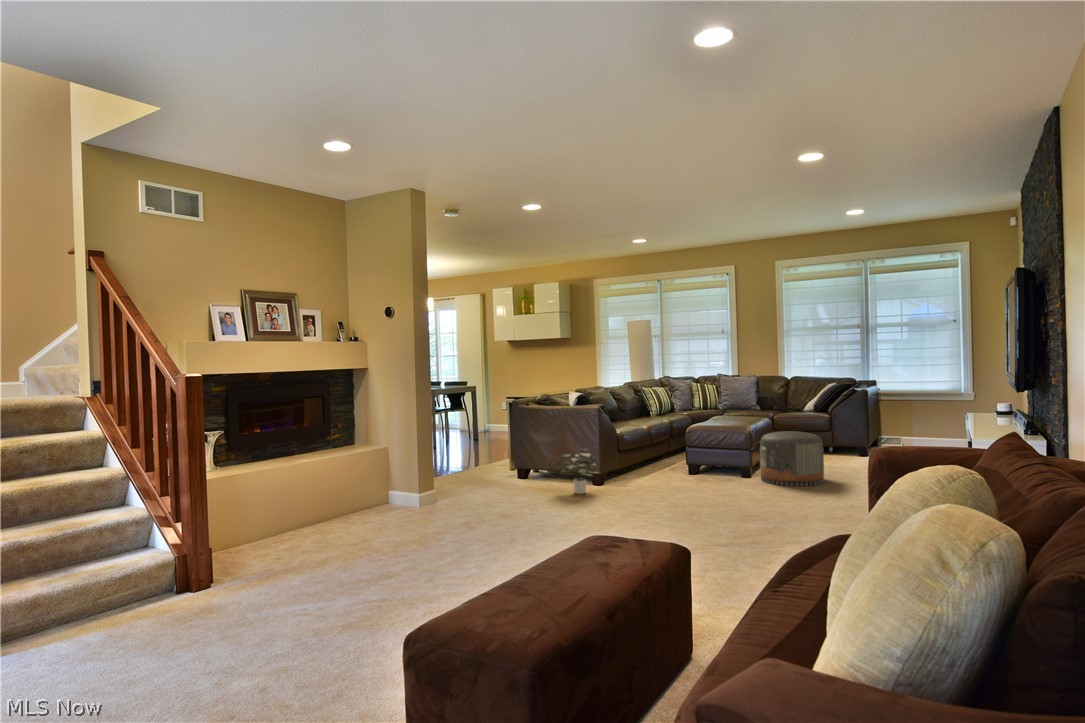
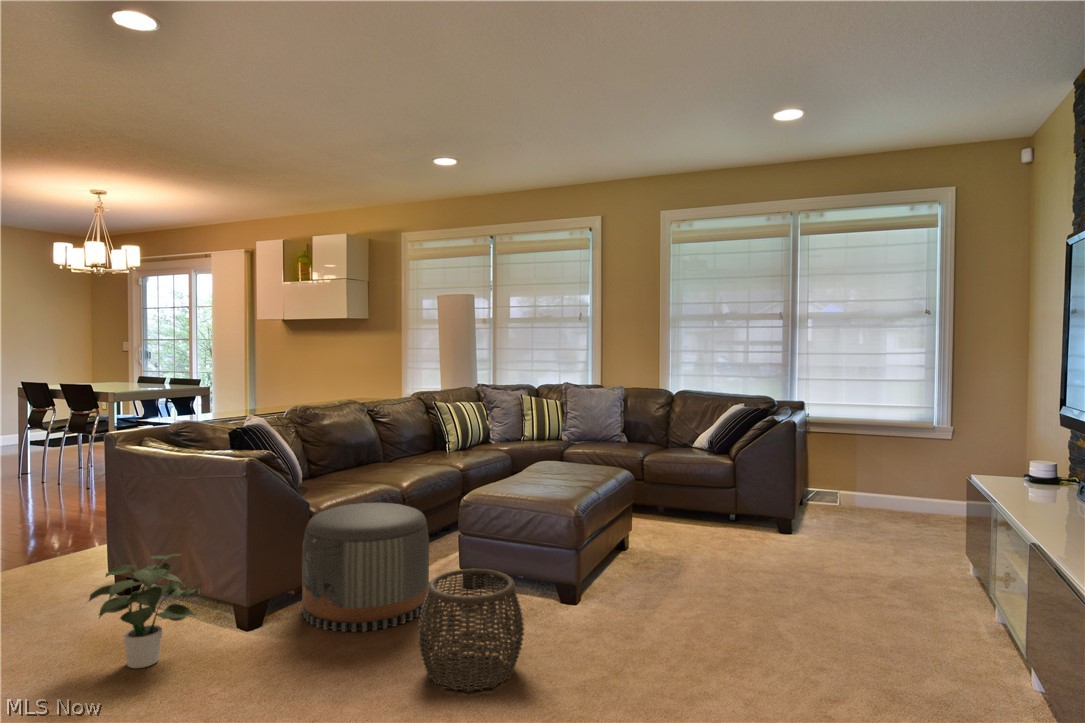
pouf: present [760,431,824,486] -> present [302,503,429,632]
woven basket: none [697,453,744,497] -> present [418,569,524,692]

